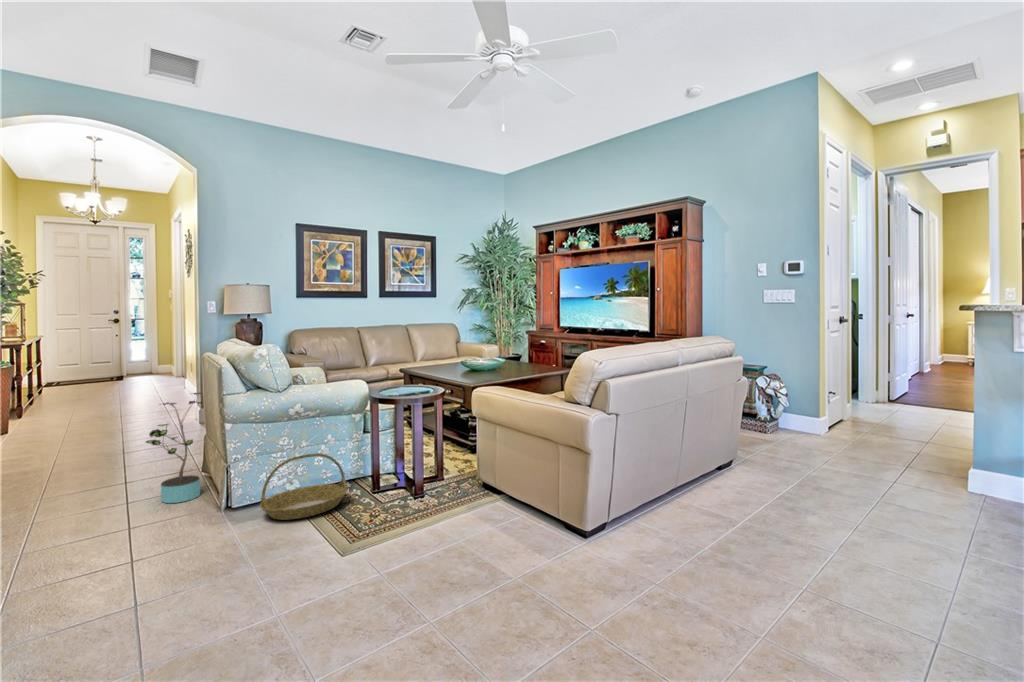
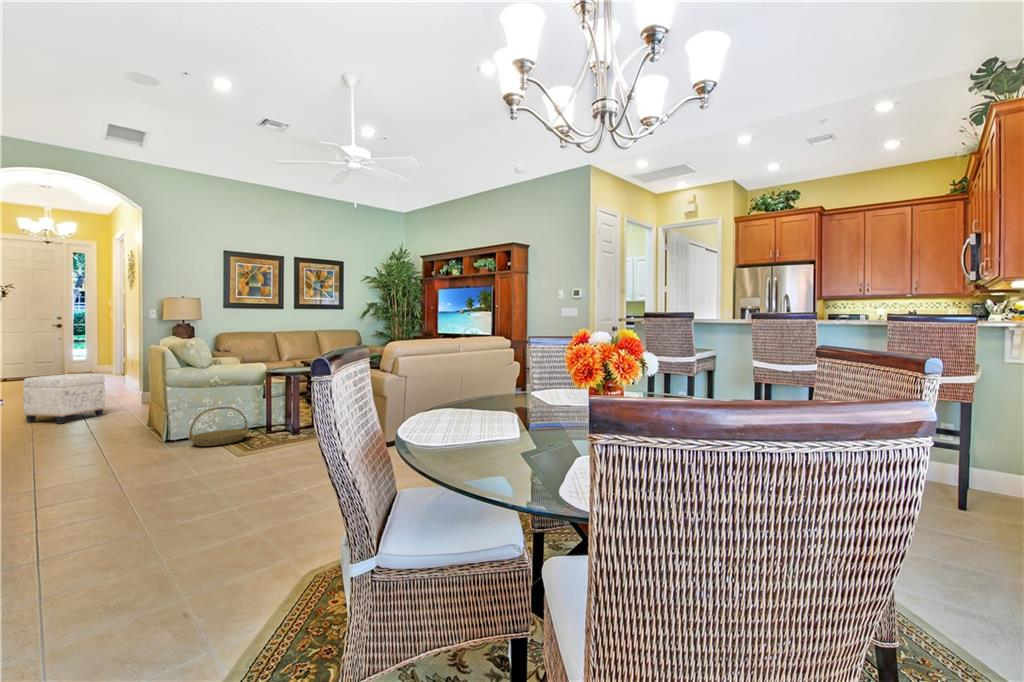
ottoman: none [47,389,152,461] -> present [23,374,105,424]
potted plant: present [146,393,202,503] -> none [110,370,150,441]

